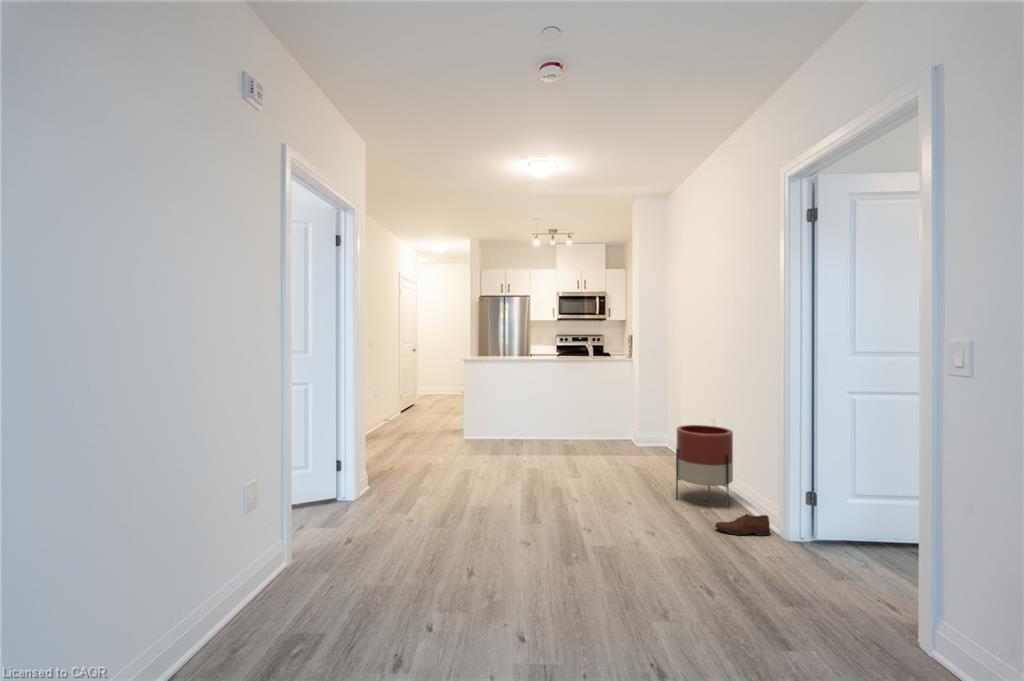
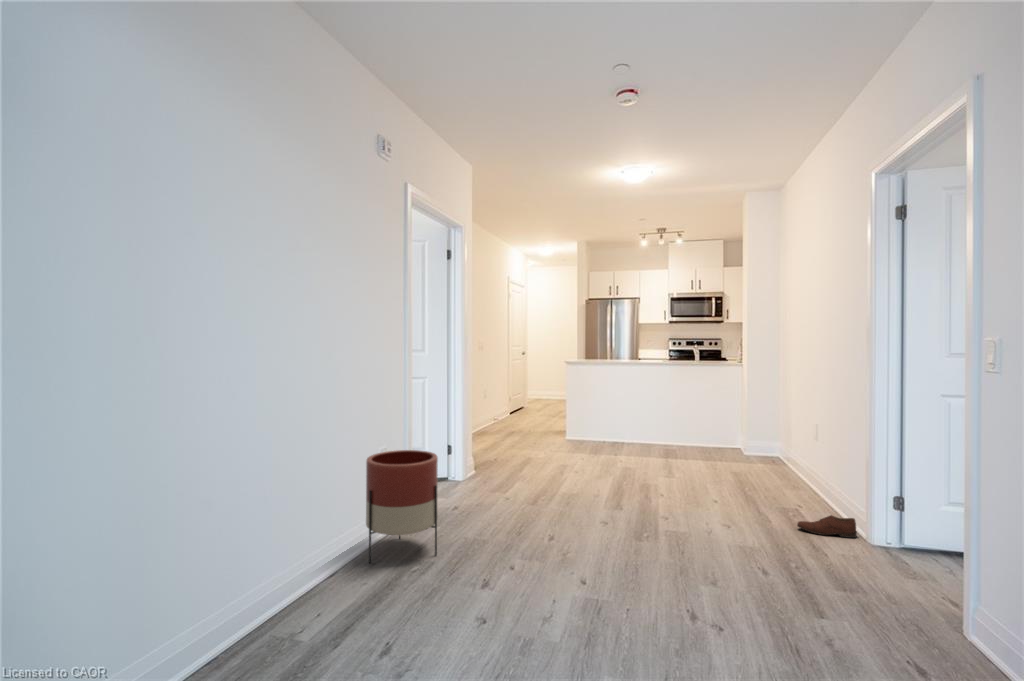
planter: present [676,425,733,508] -> present [366,450,438,563]

